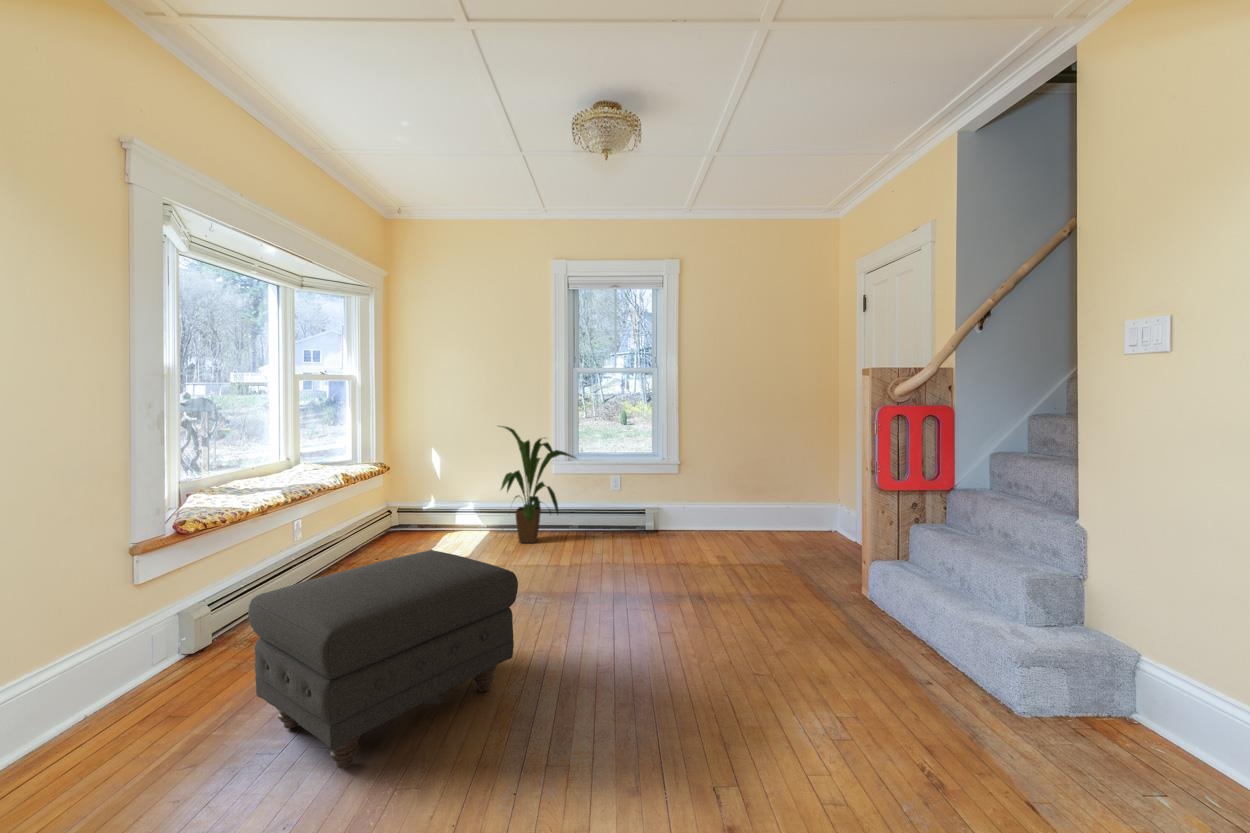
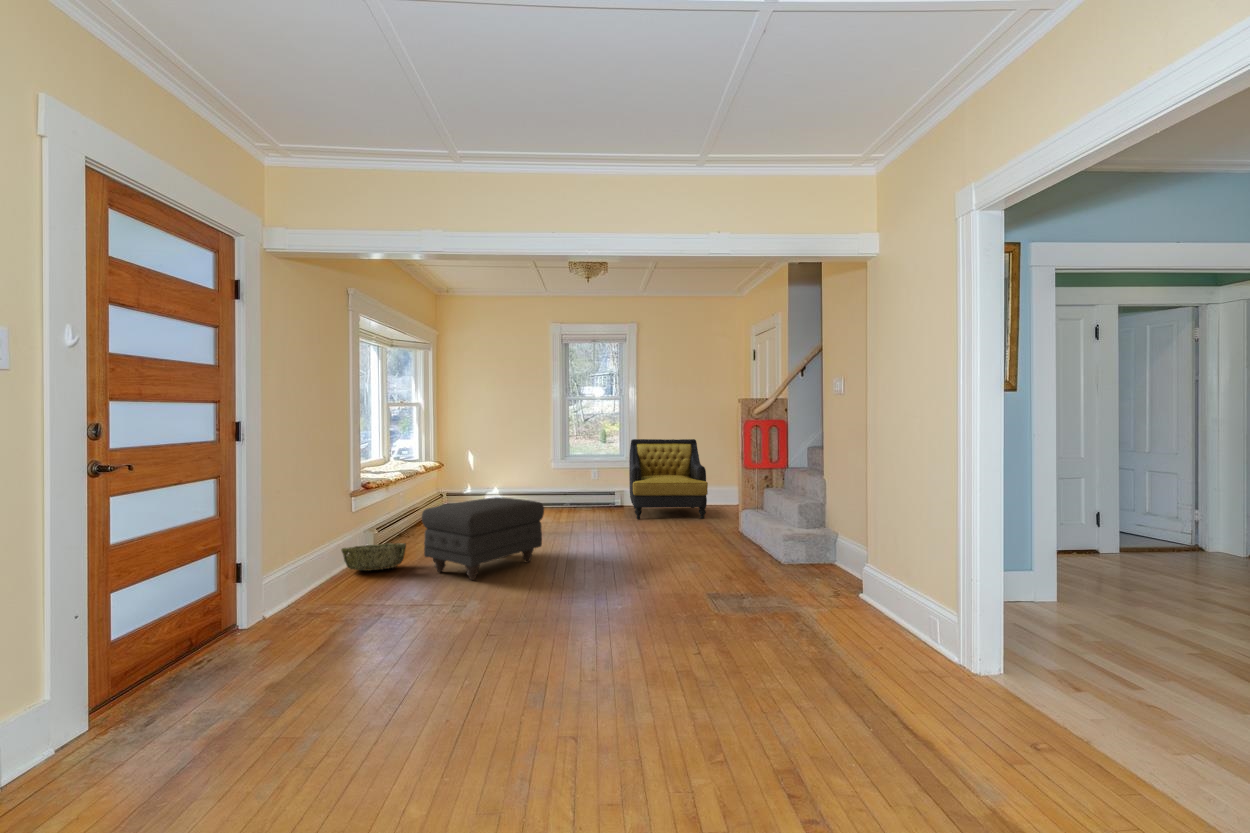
house plant: present [500,426,576,543] -> none [516,435,570,513]
armchair: none [668,432,795,560] -> present [629,439,708,519]
woven basket: none [79,650,239,722] -> present [341,543,406,571]

